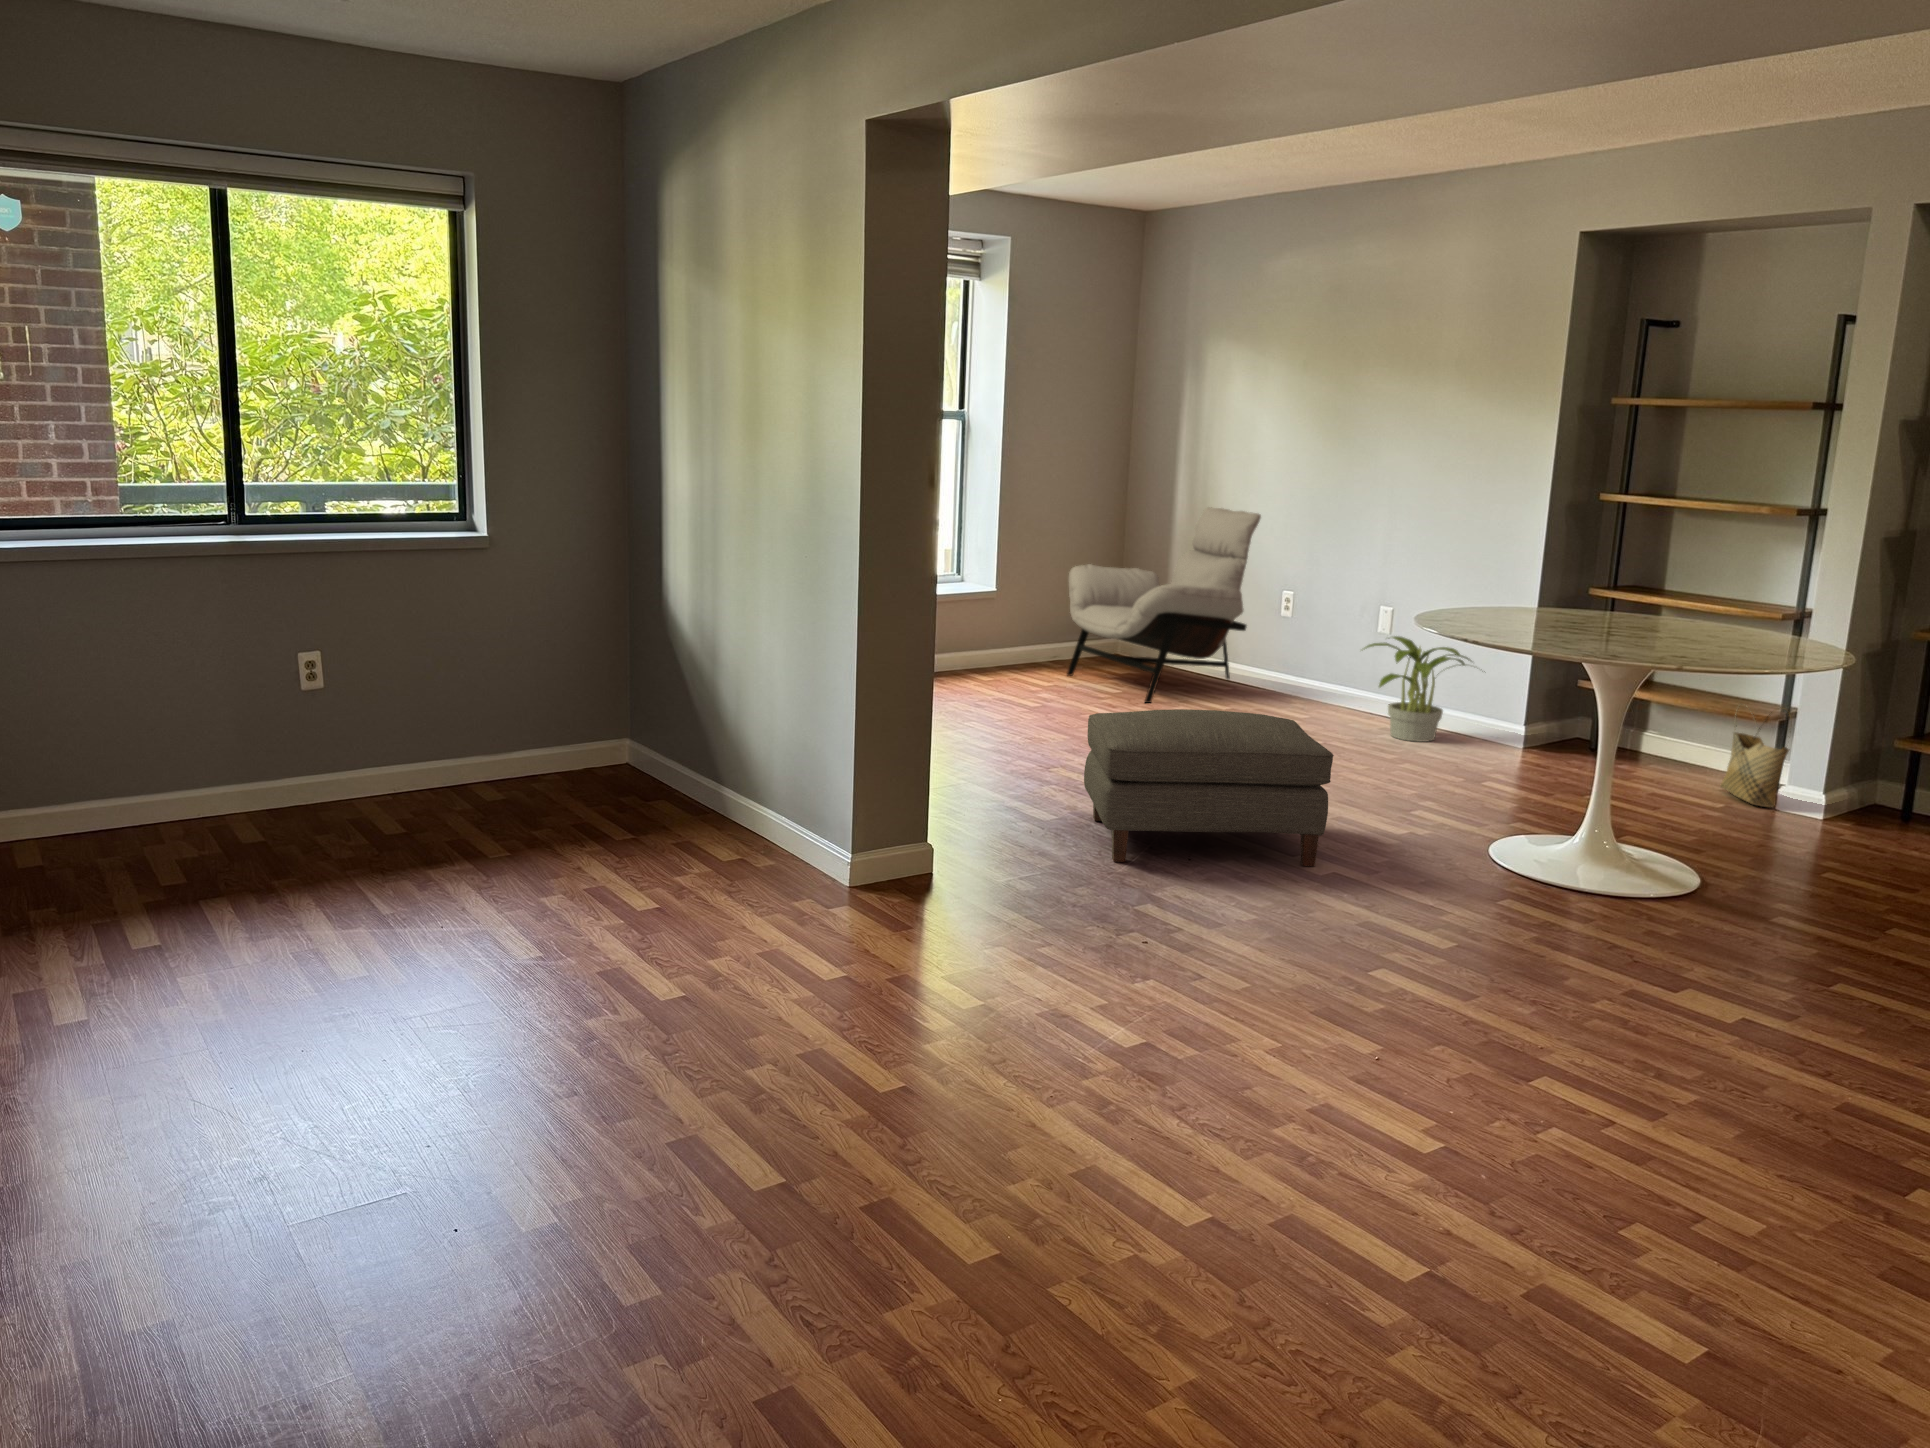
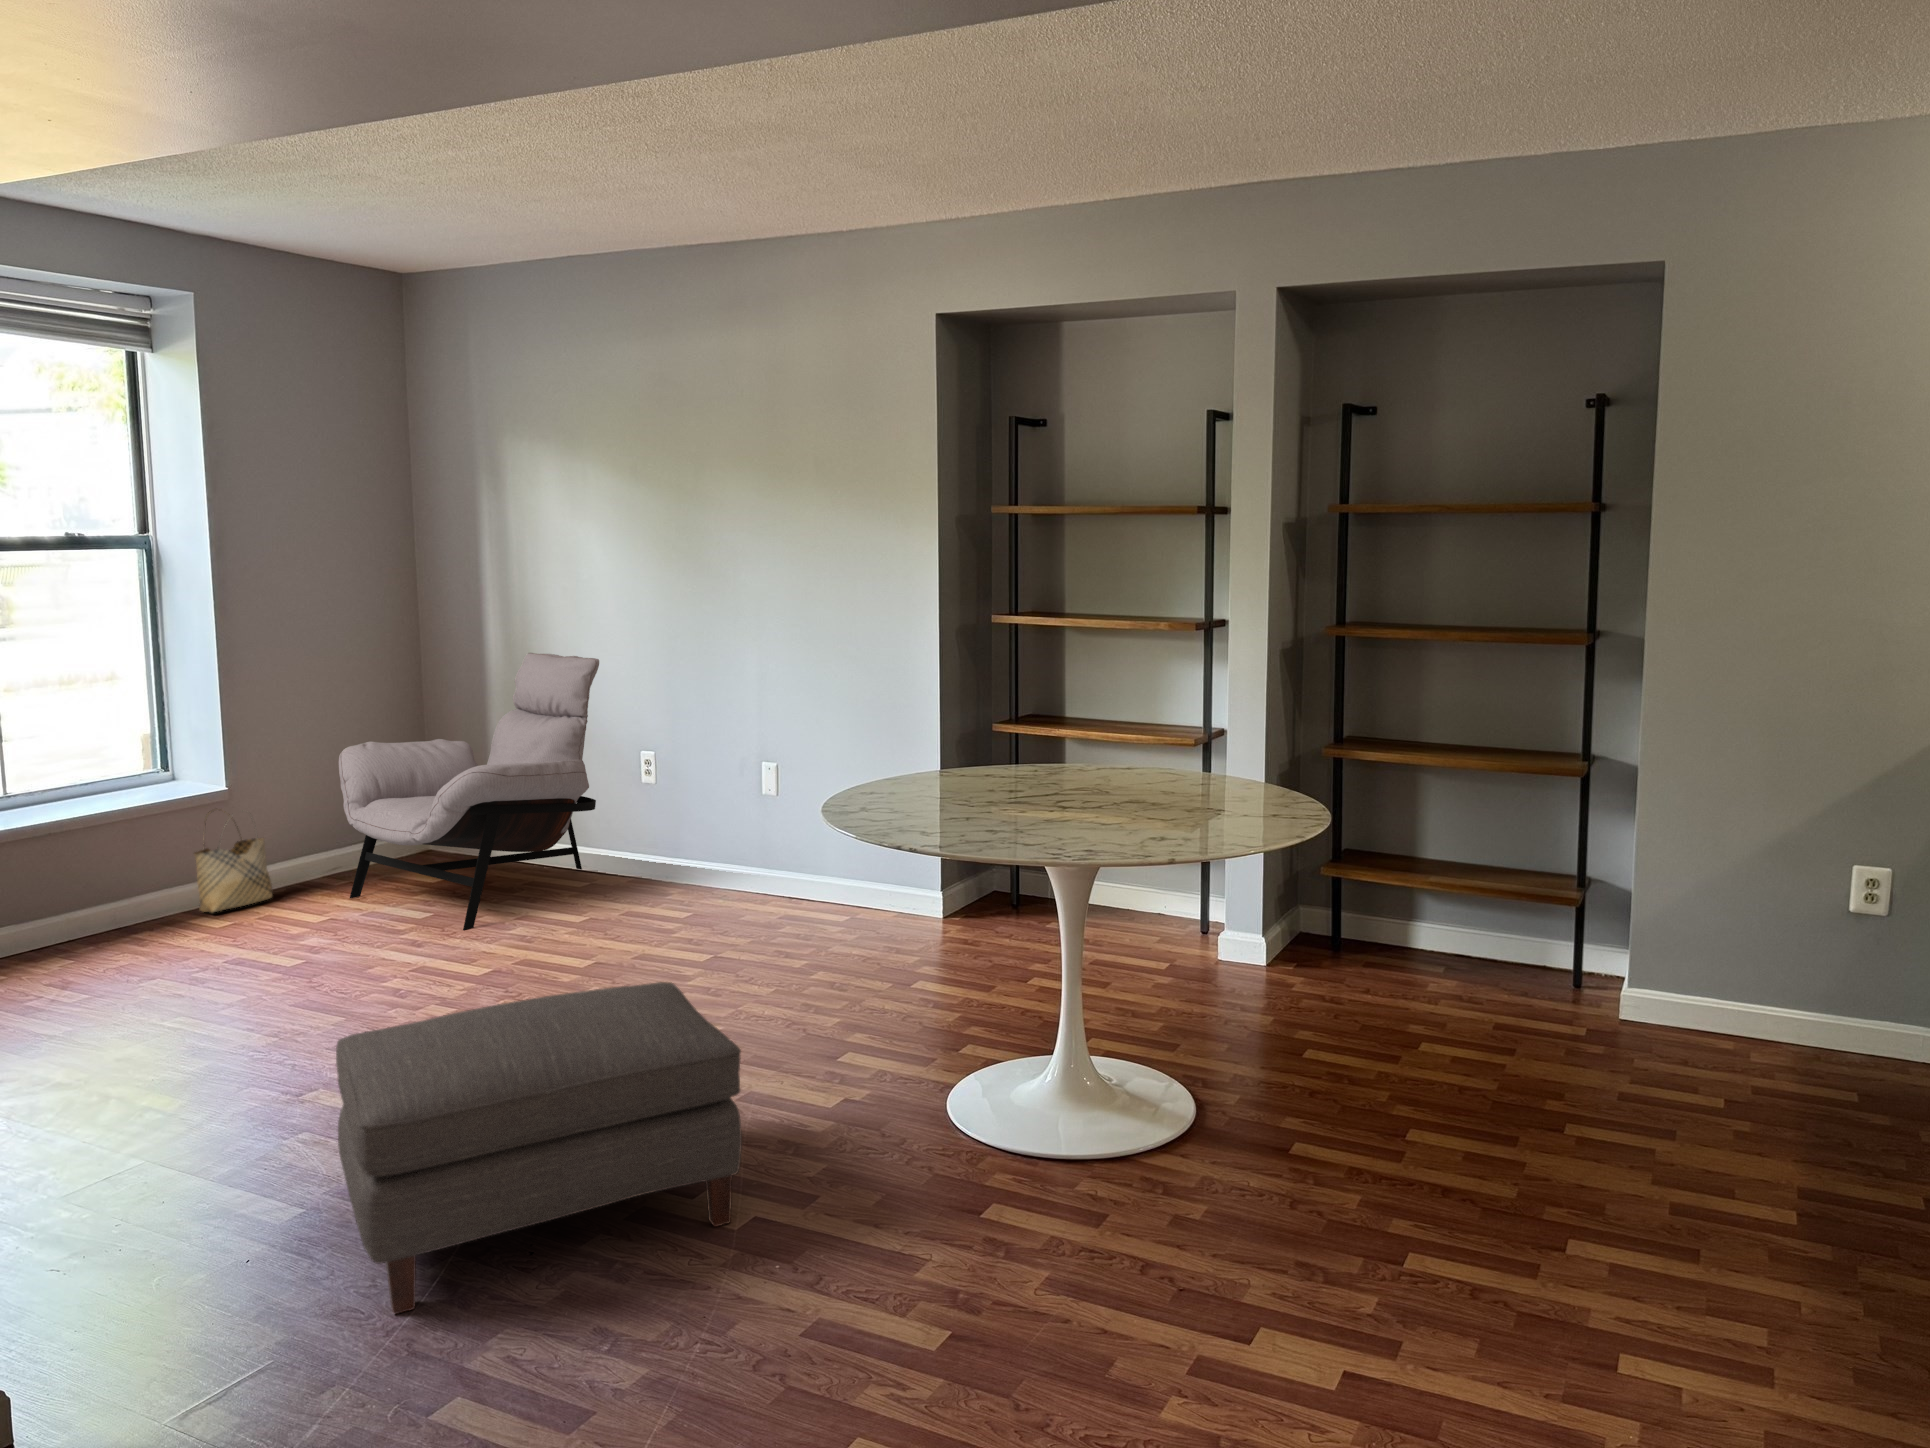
potted plant: present [1364,636,1471,742] -> none [743,802,893,933]
woven basket: present [1720,705,1791,808] -> present [194,810,272,913]

